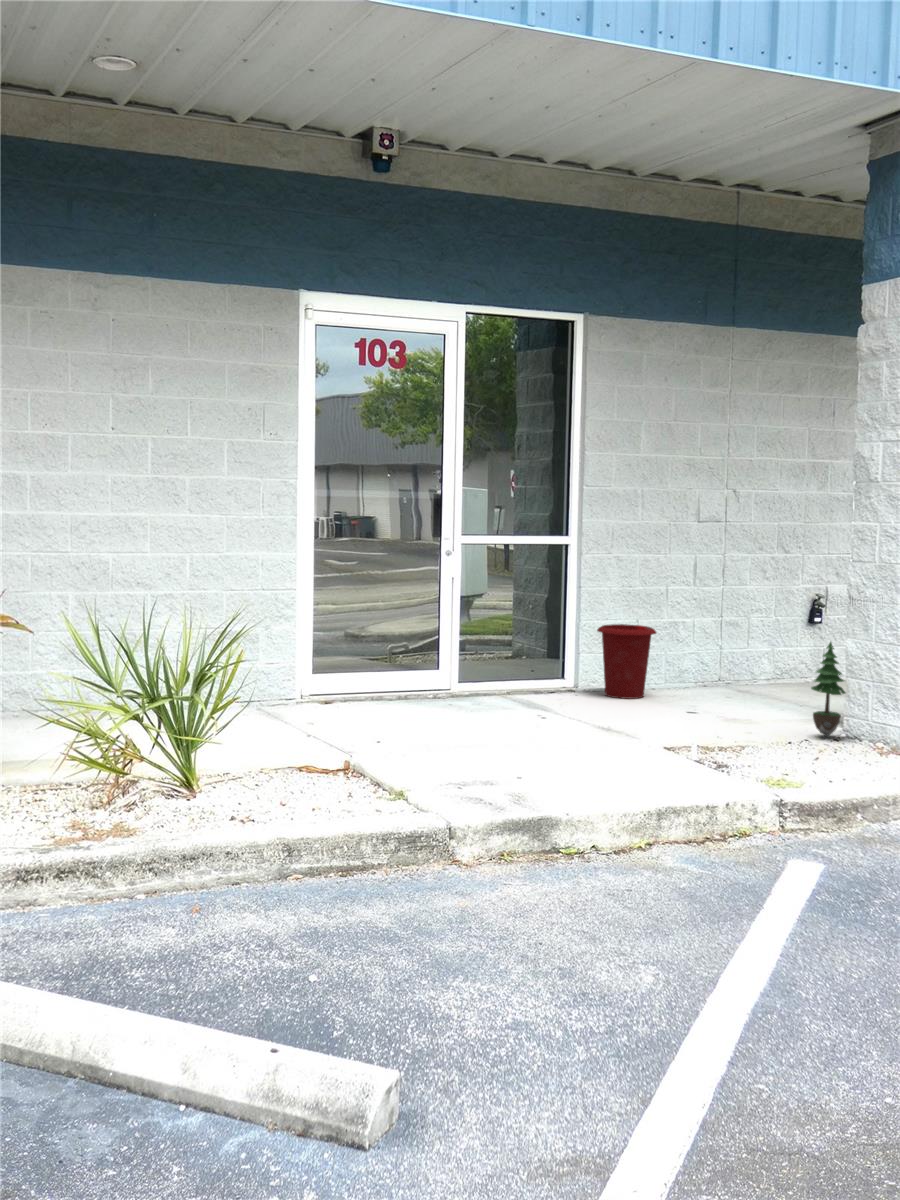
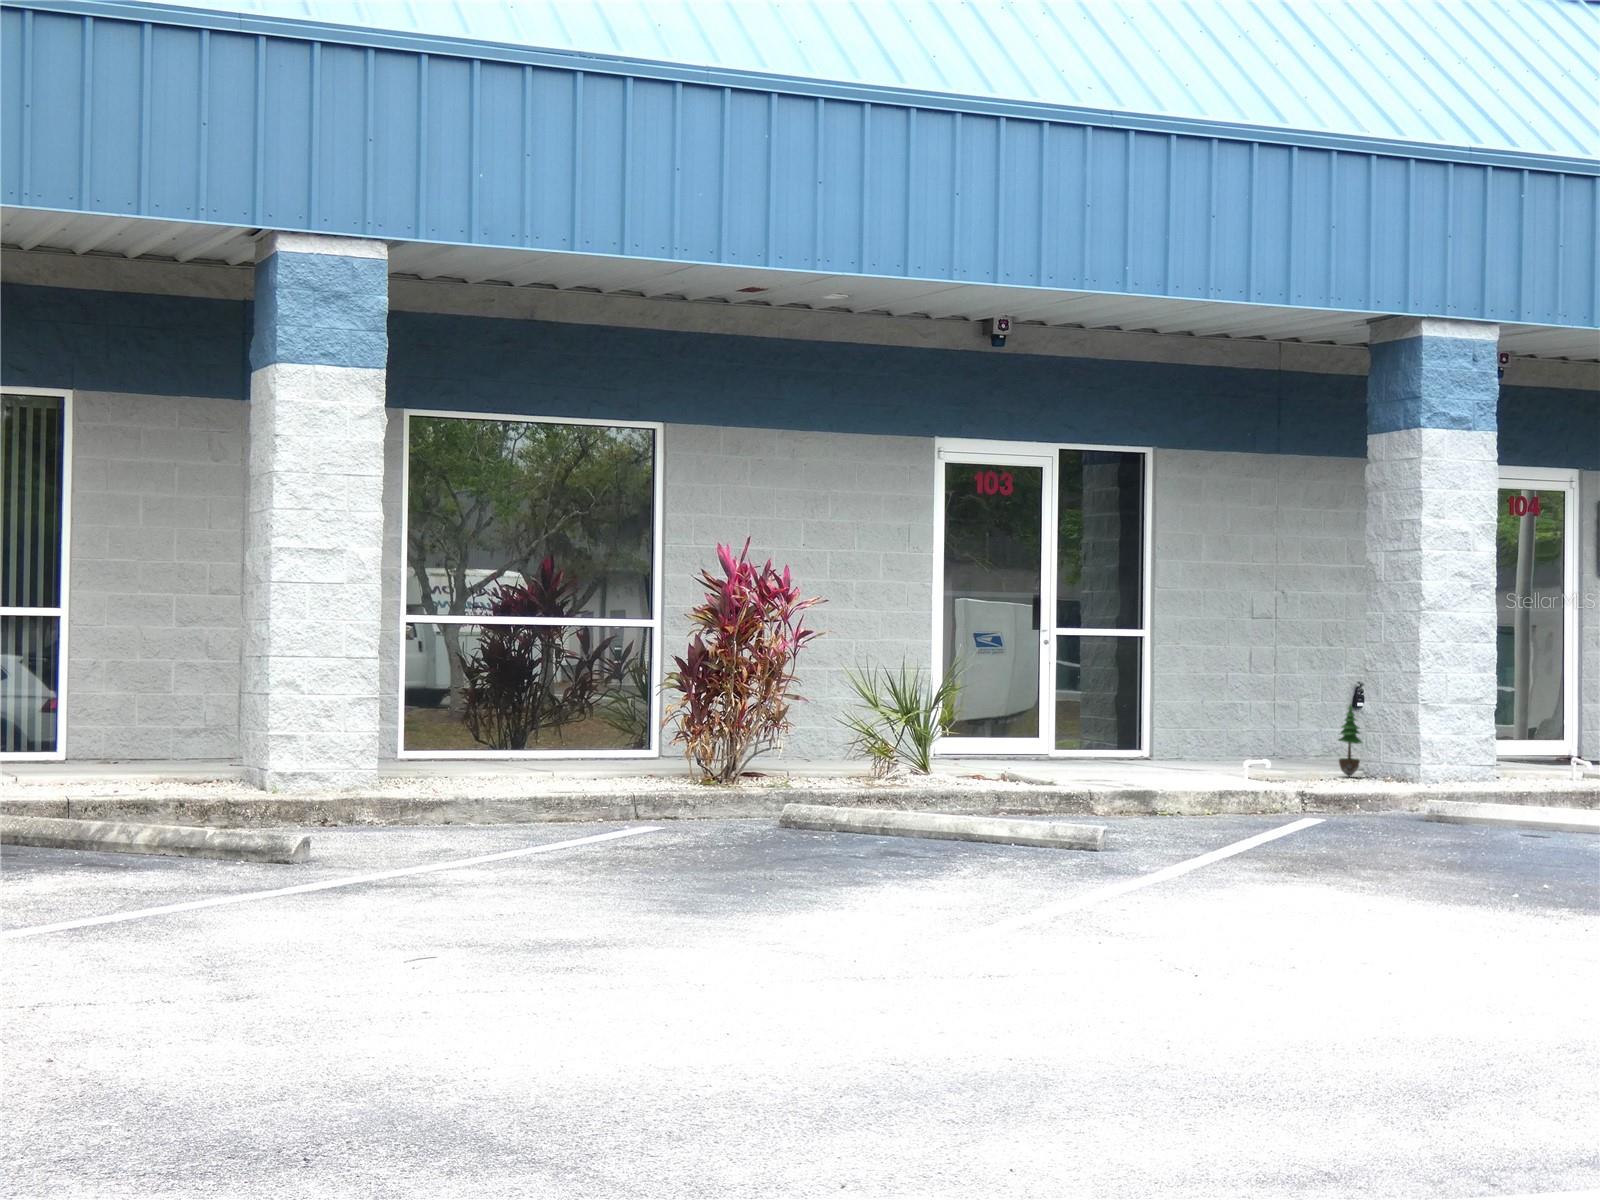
waste bin: present [597,624,656,699] -> none [1169,705,1218,764]

